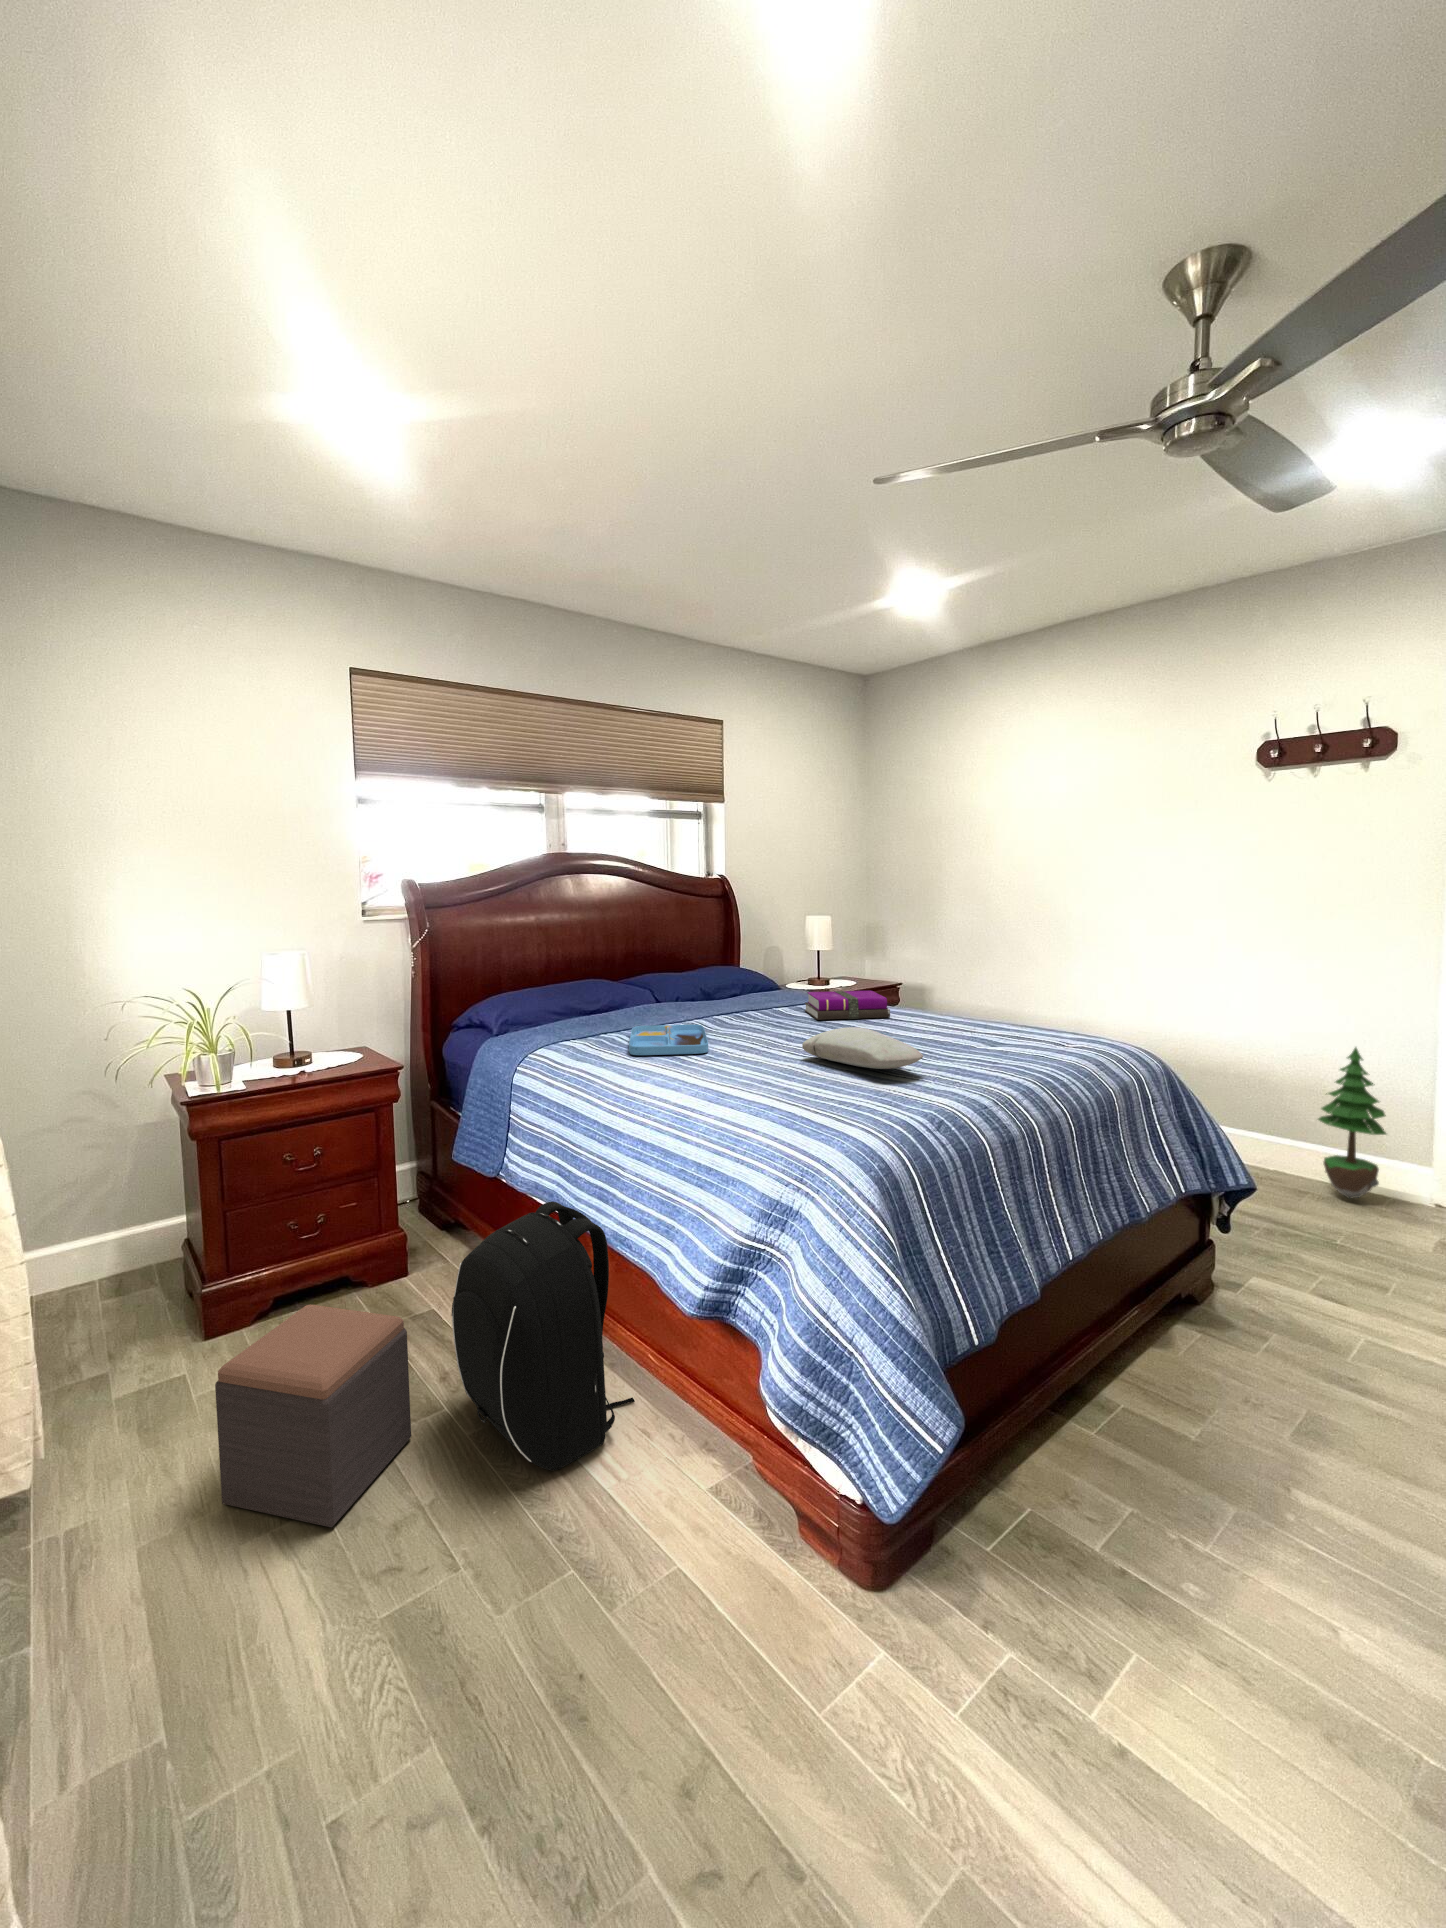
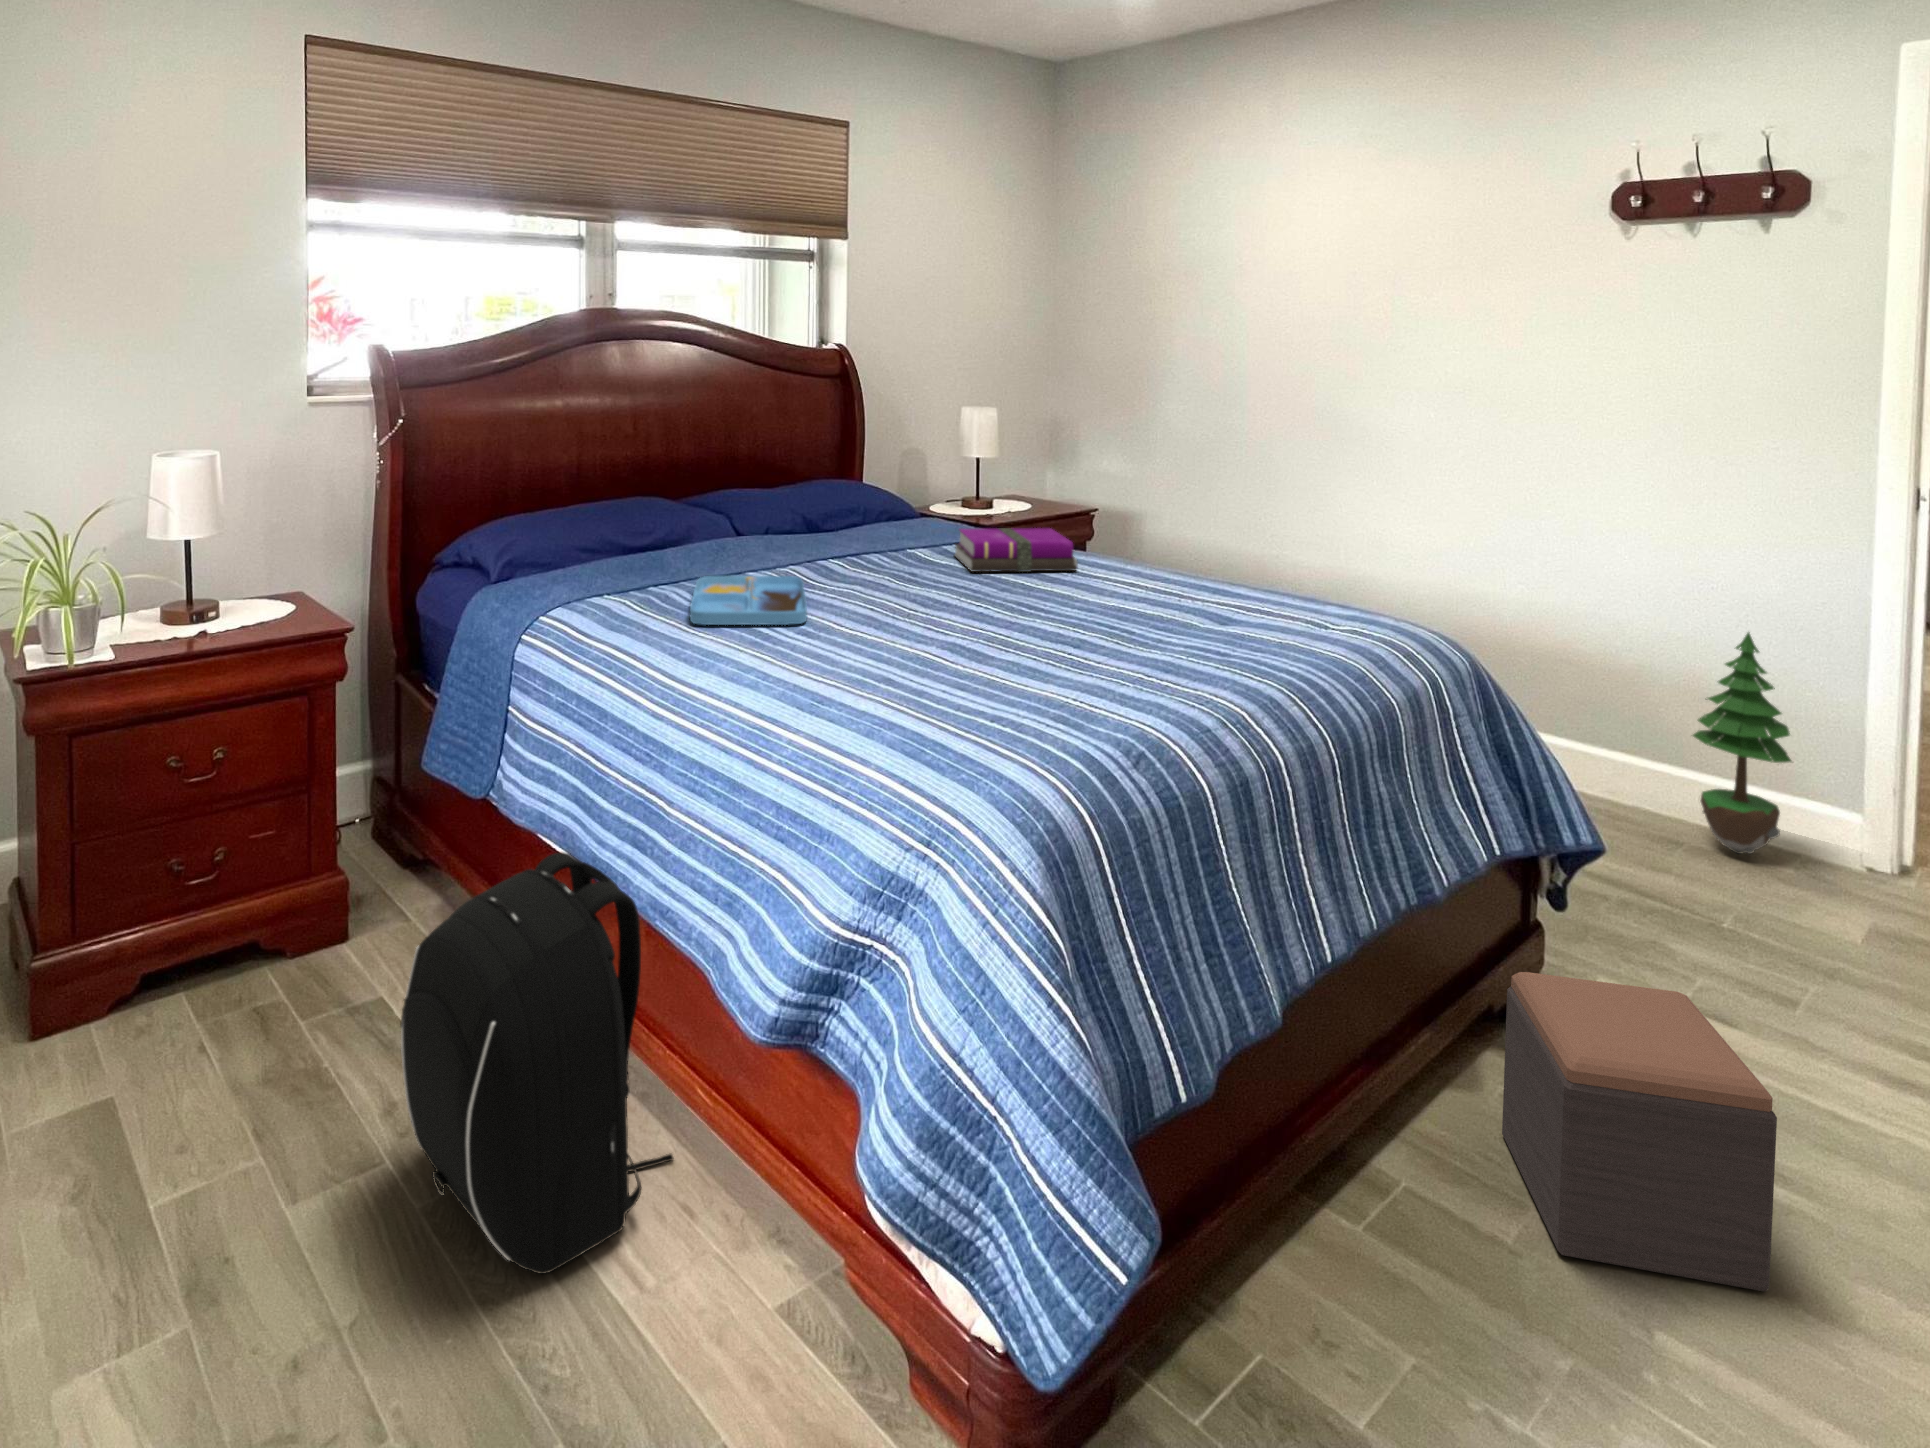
pillow: present [802,1027,923,1069] -> none [944,594,1120,661]
footstool: present [215,1304,411,1527] -> present [1502,972,1777,1292]

